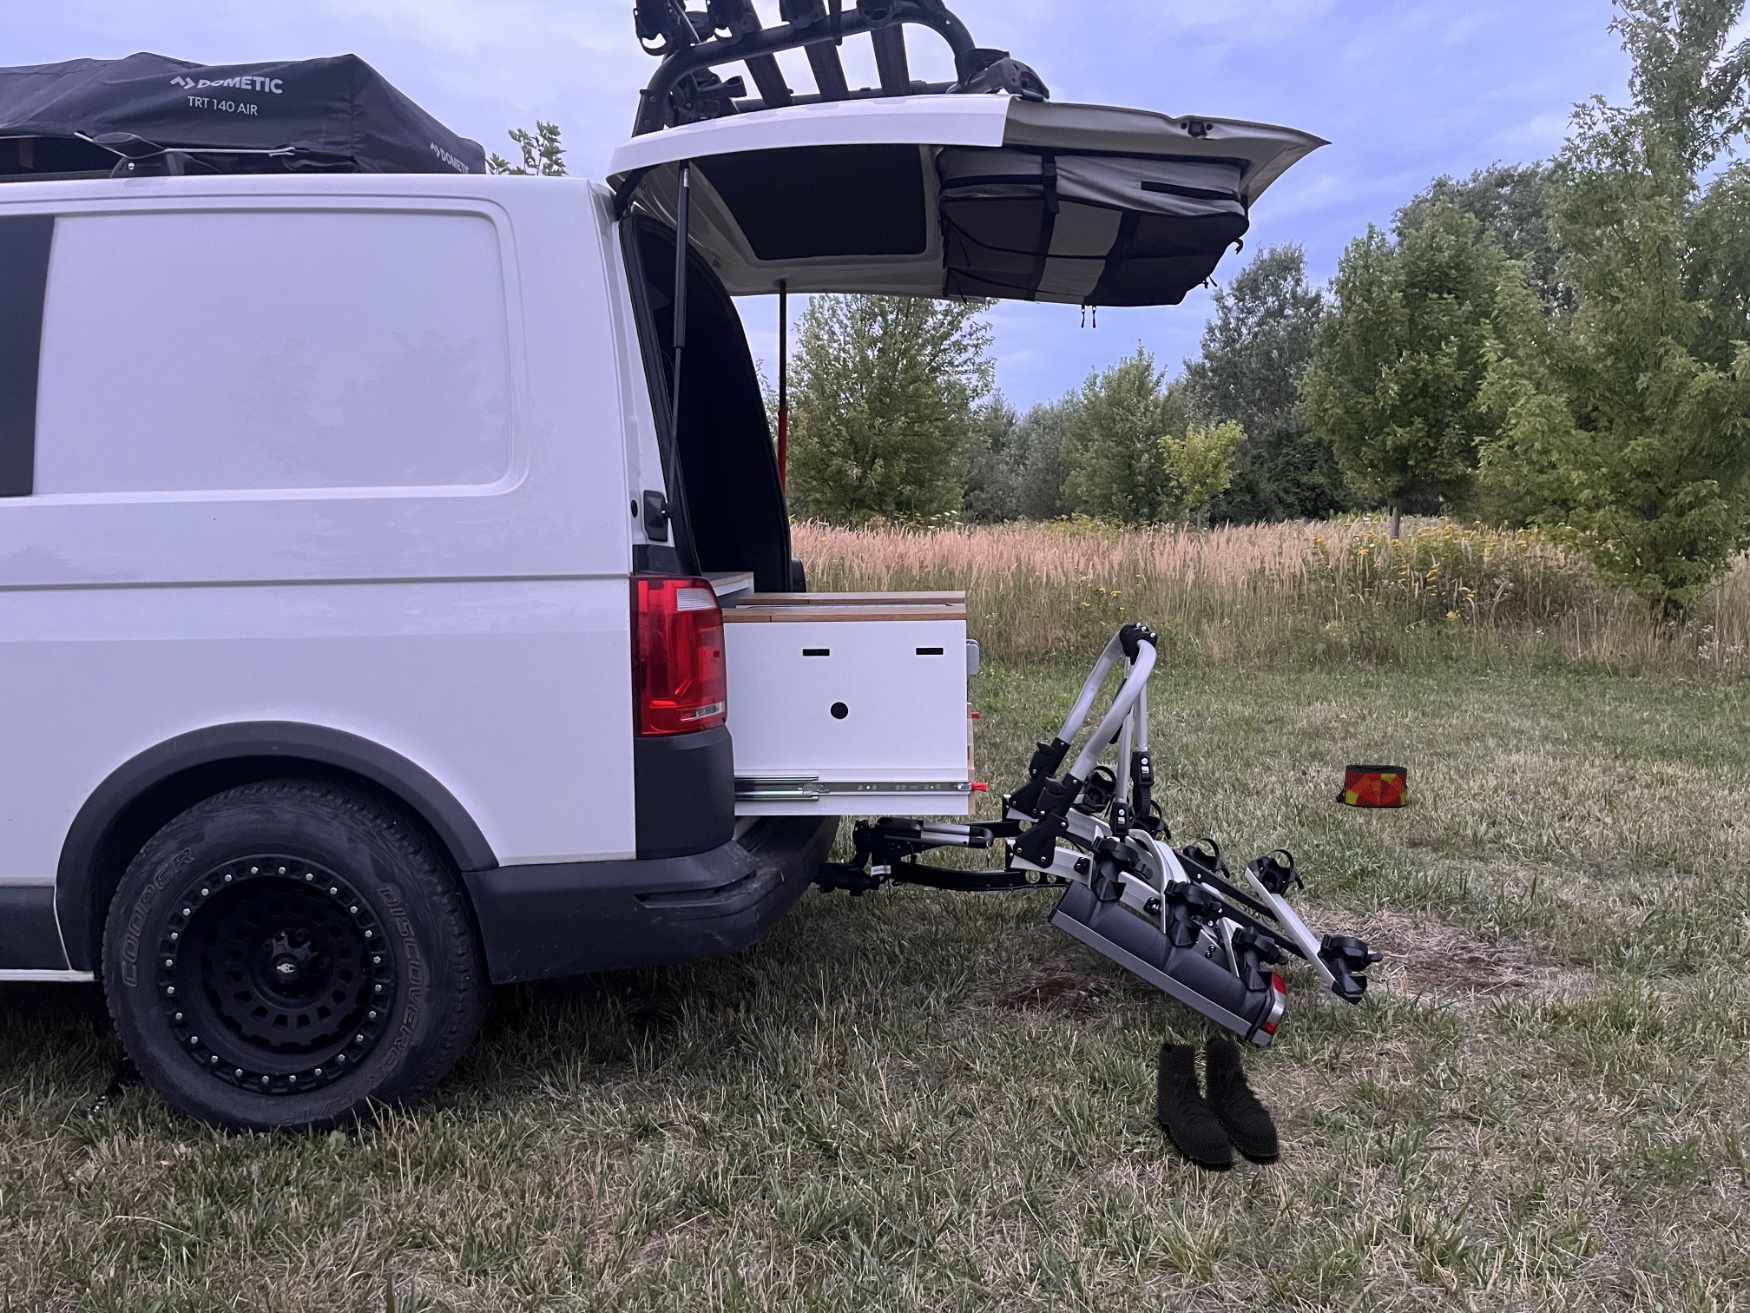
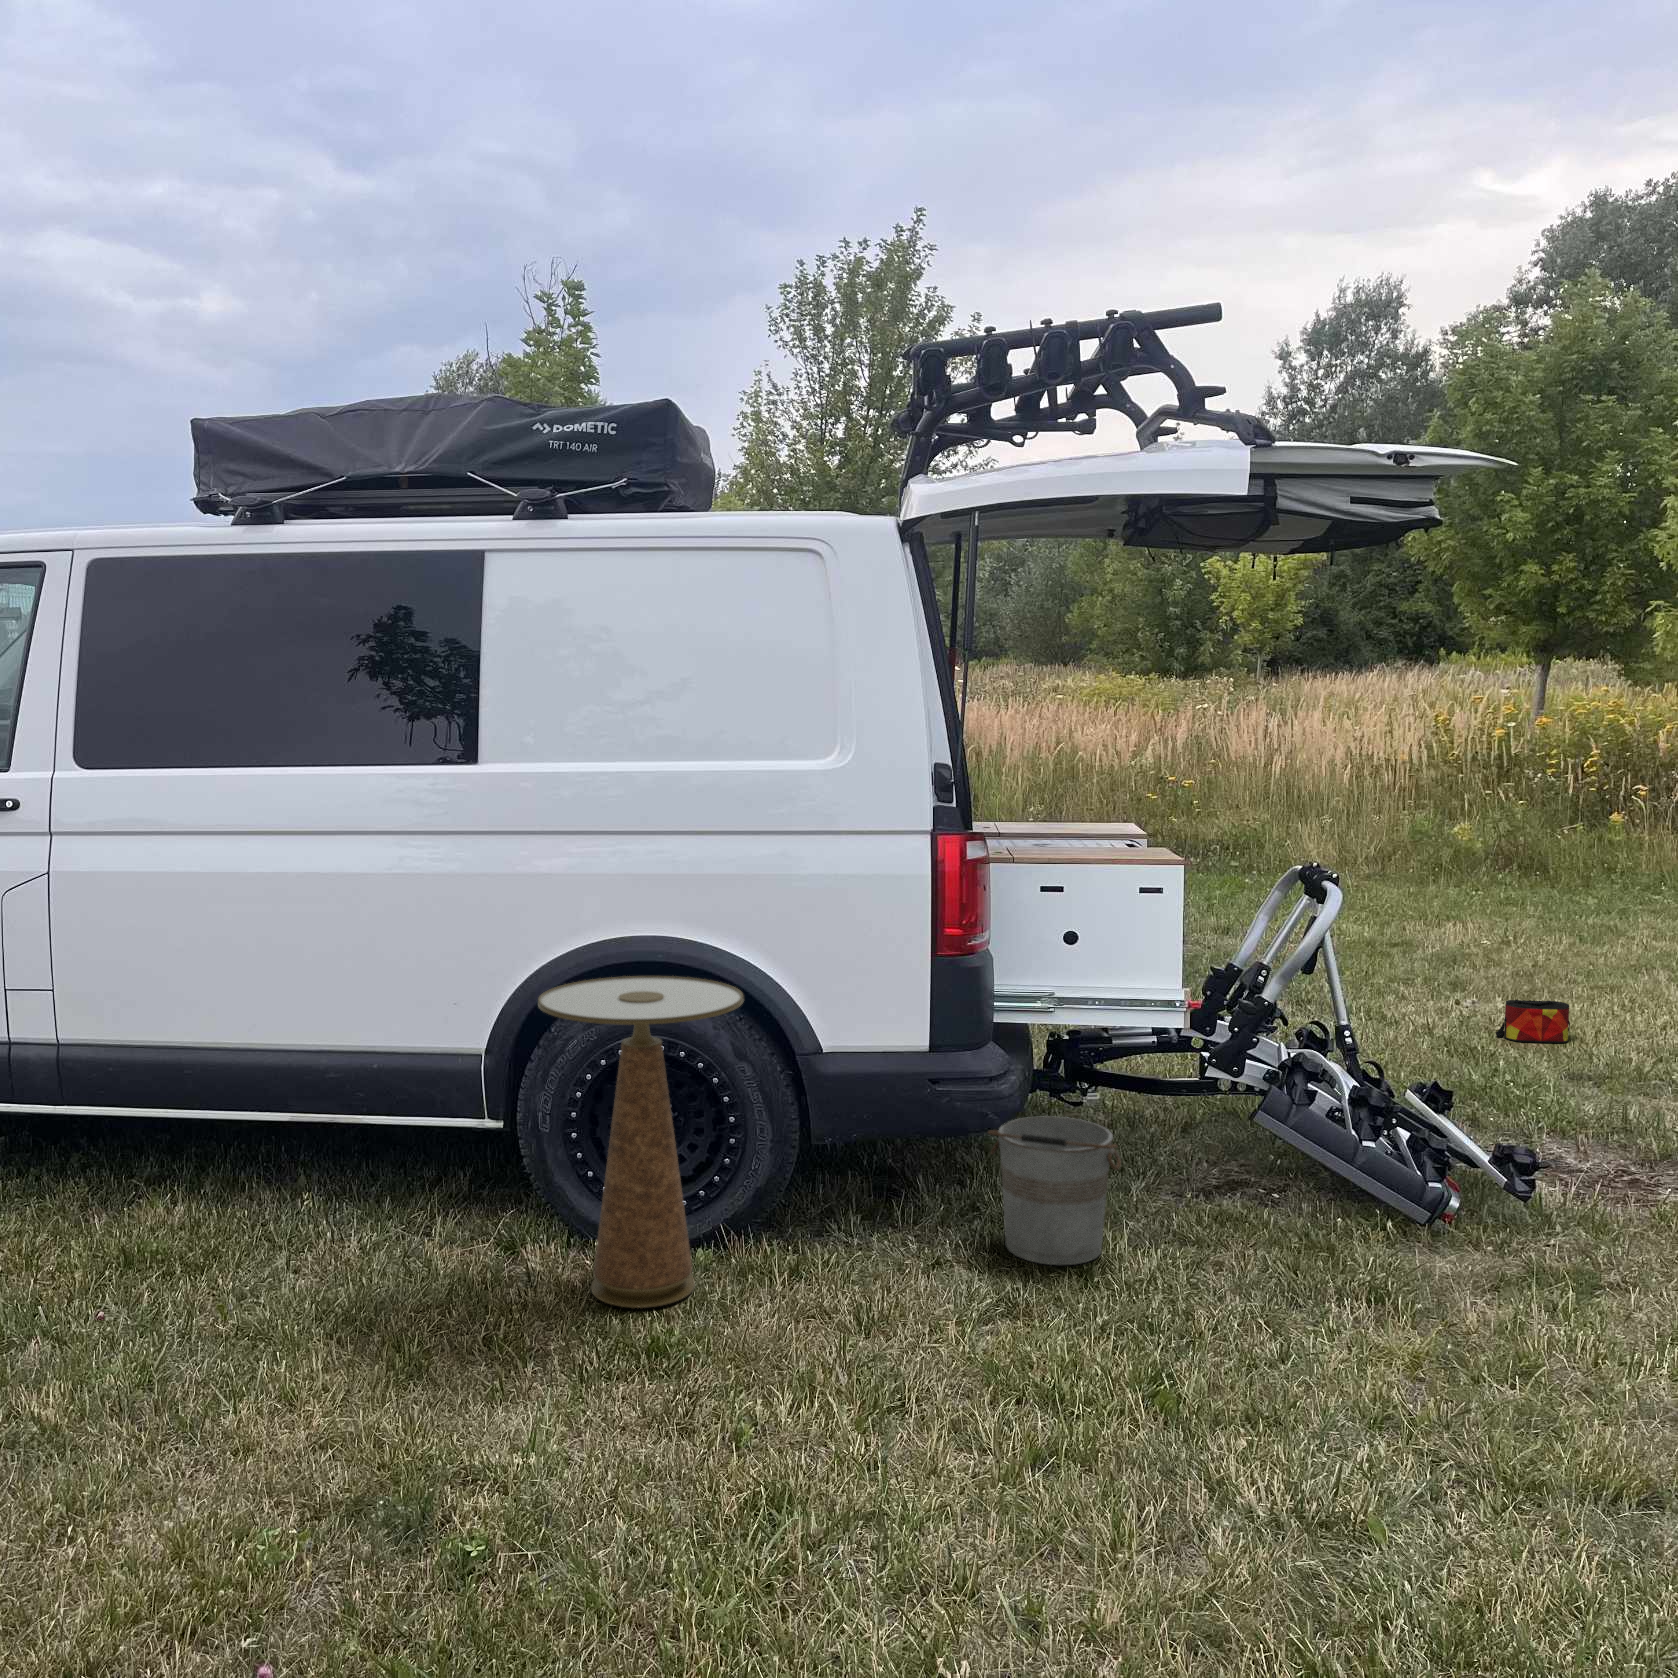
side table: none [81,764,384,1198] -> present [538,976,744,1308]
bucket: none [726,921,887,1108] -> present [988,1116,1121,1265]
boots: present [1156,1035,1279,1164] -> none [1352,1213,1458,1309]

